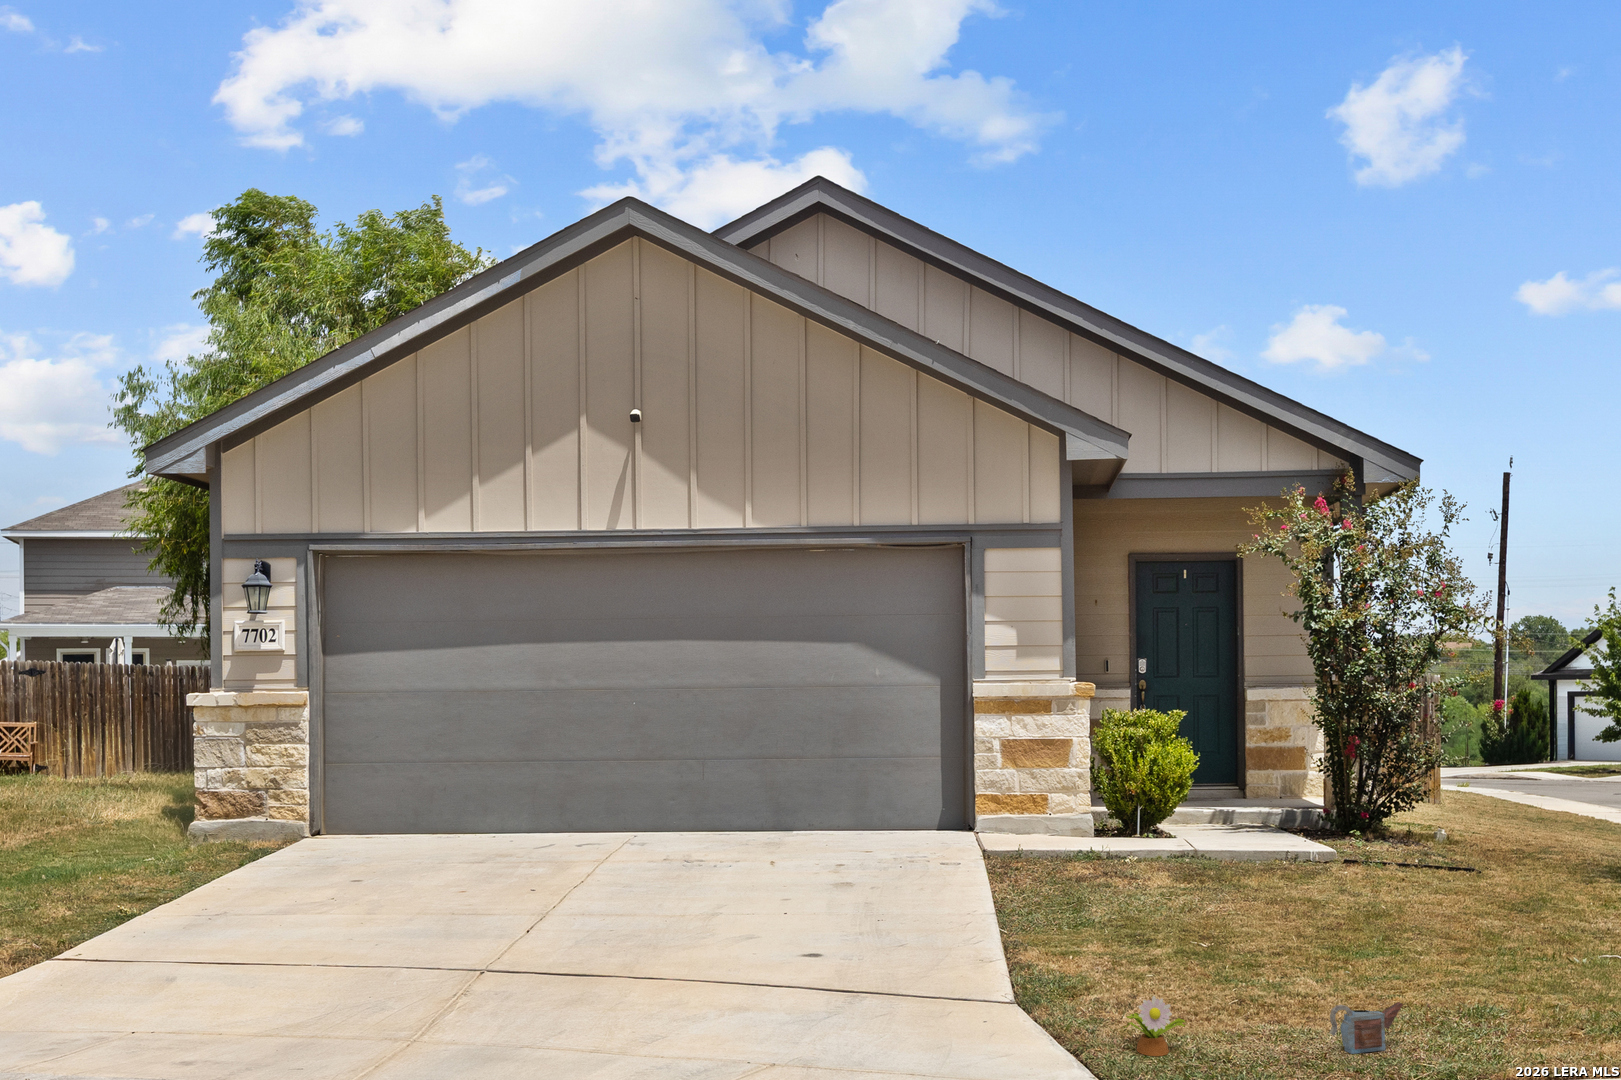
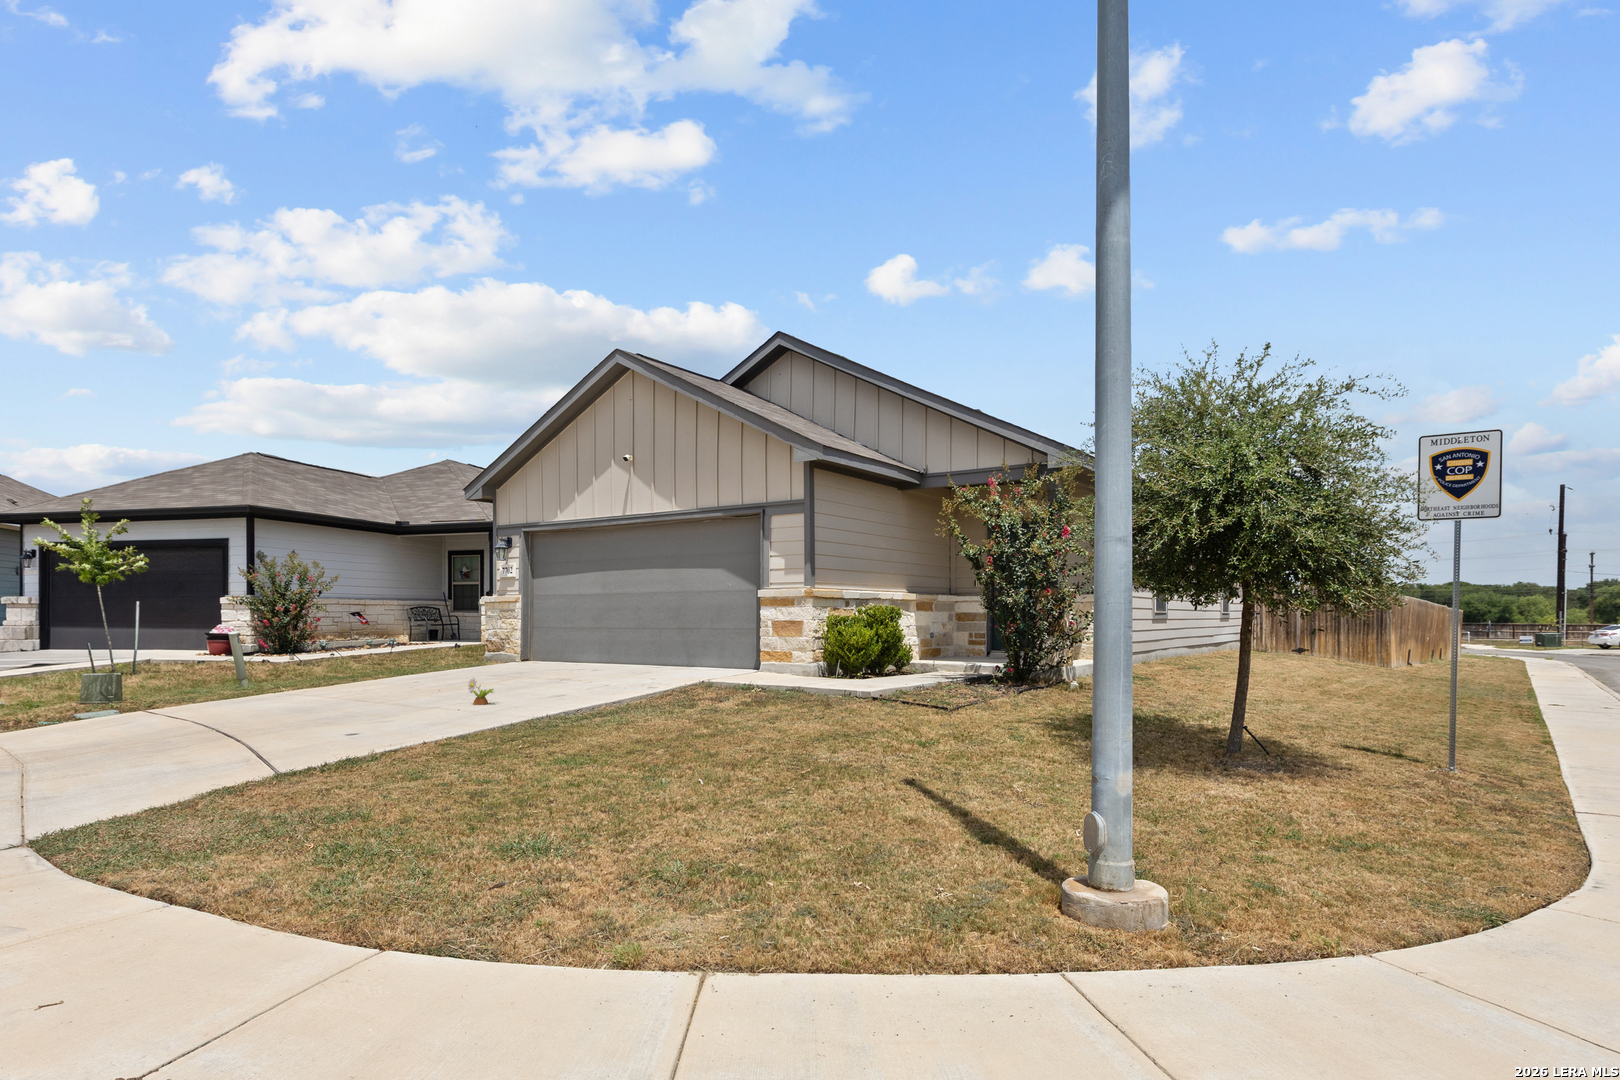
watering can: present [1329,1002,1403,1054] -> none [528,687,564,710]

